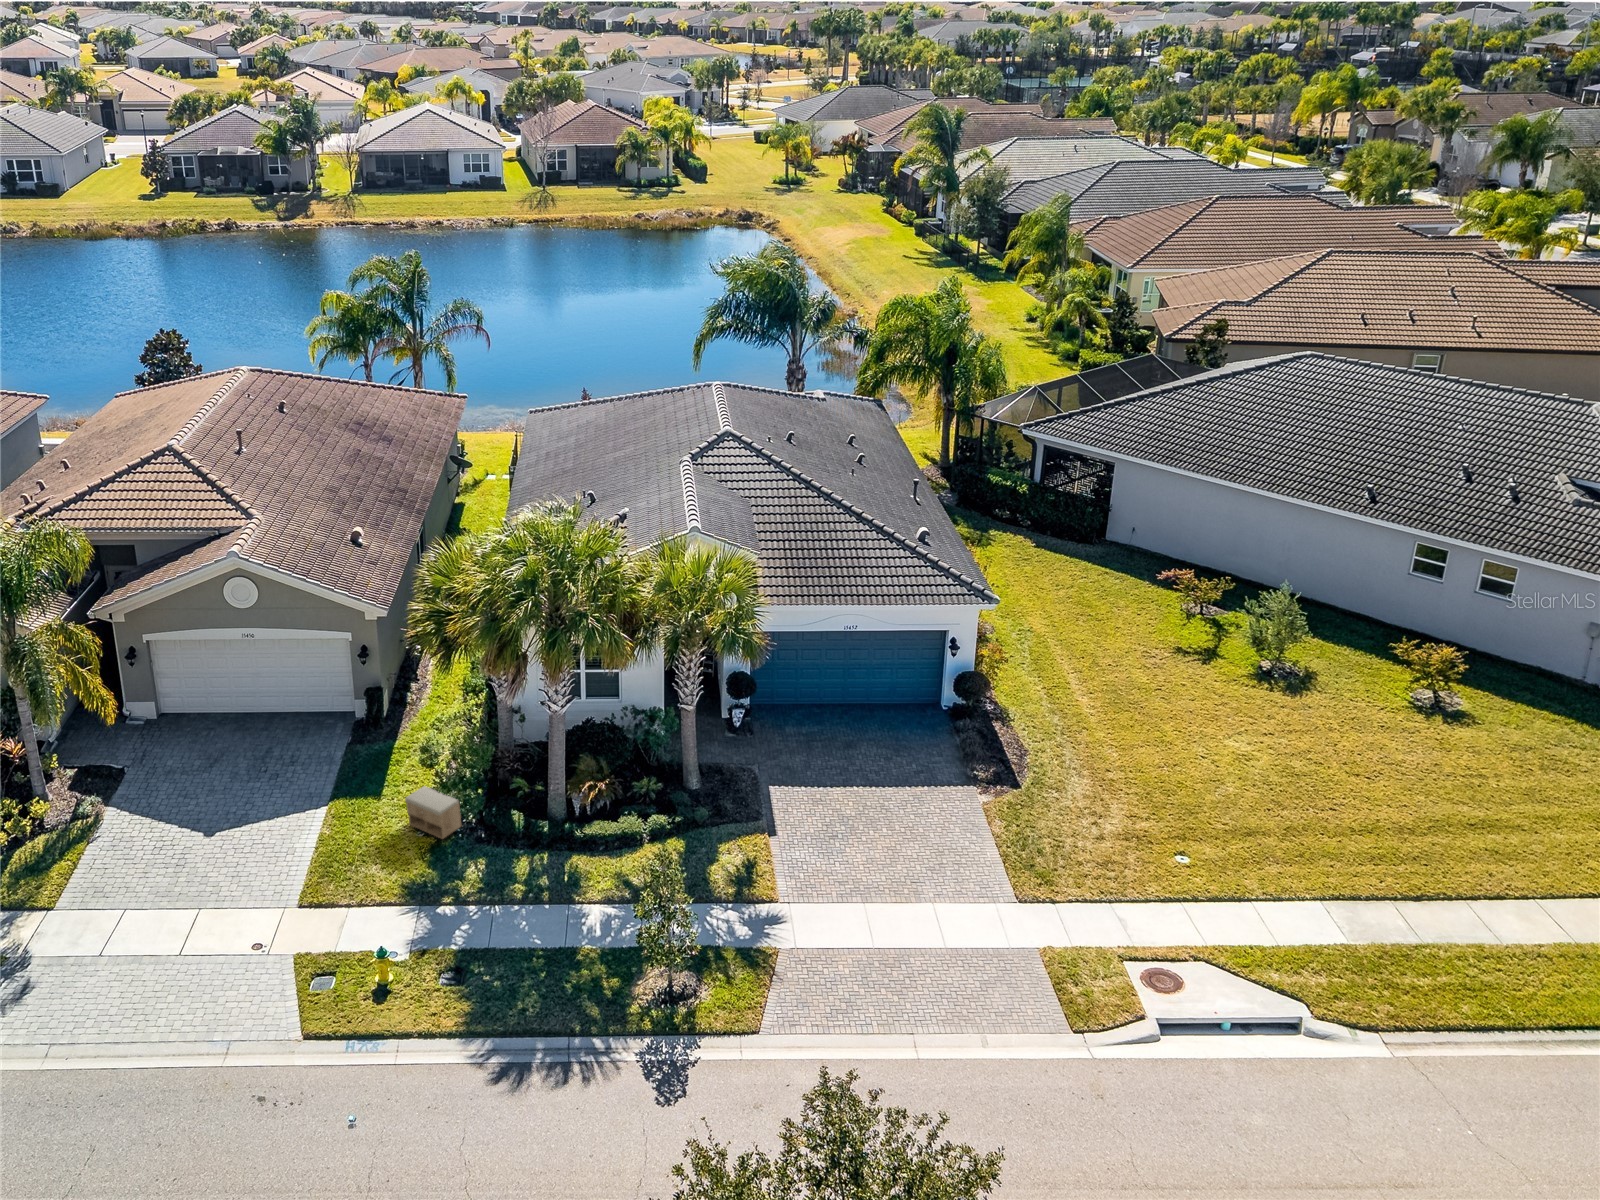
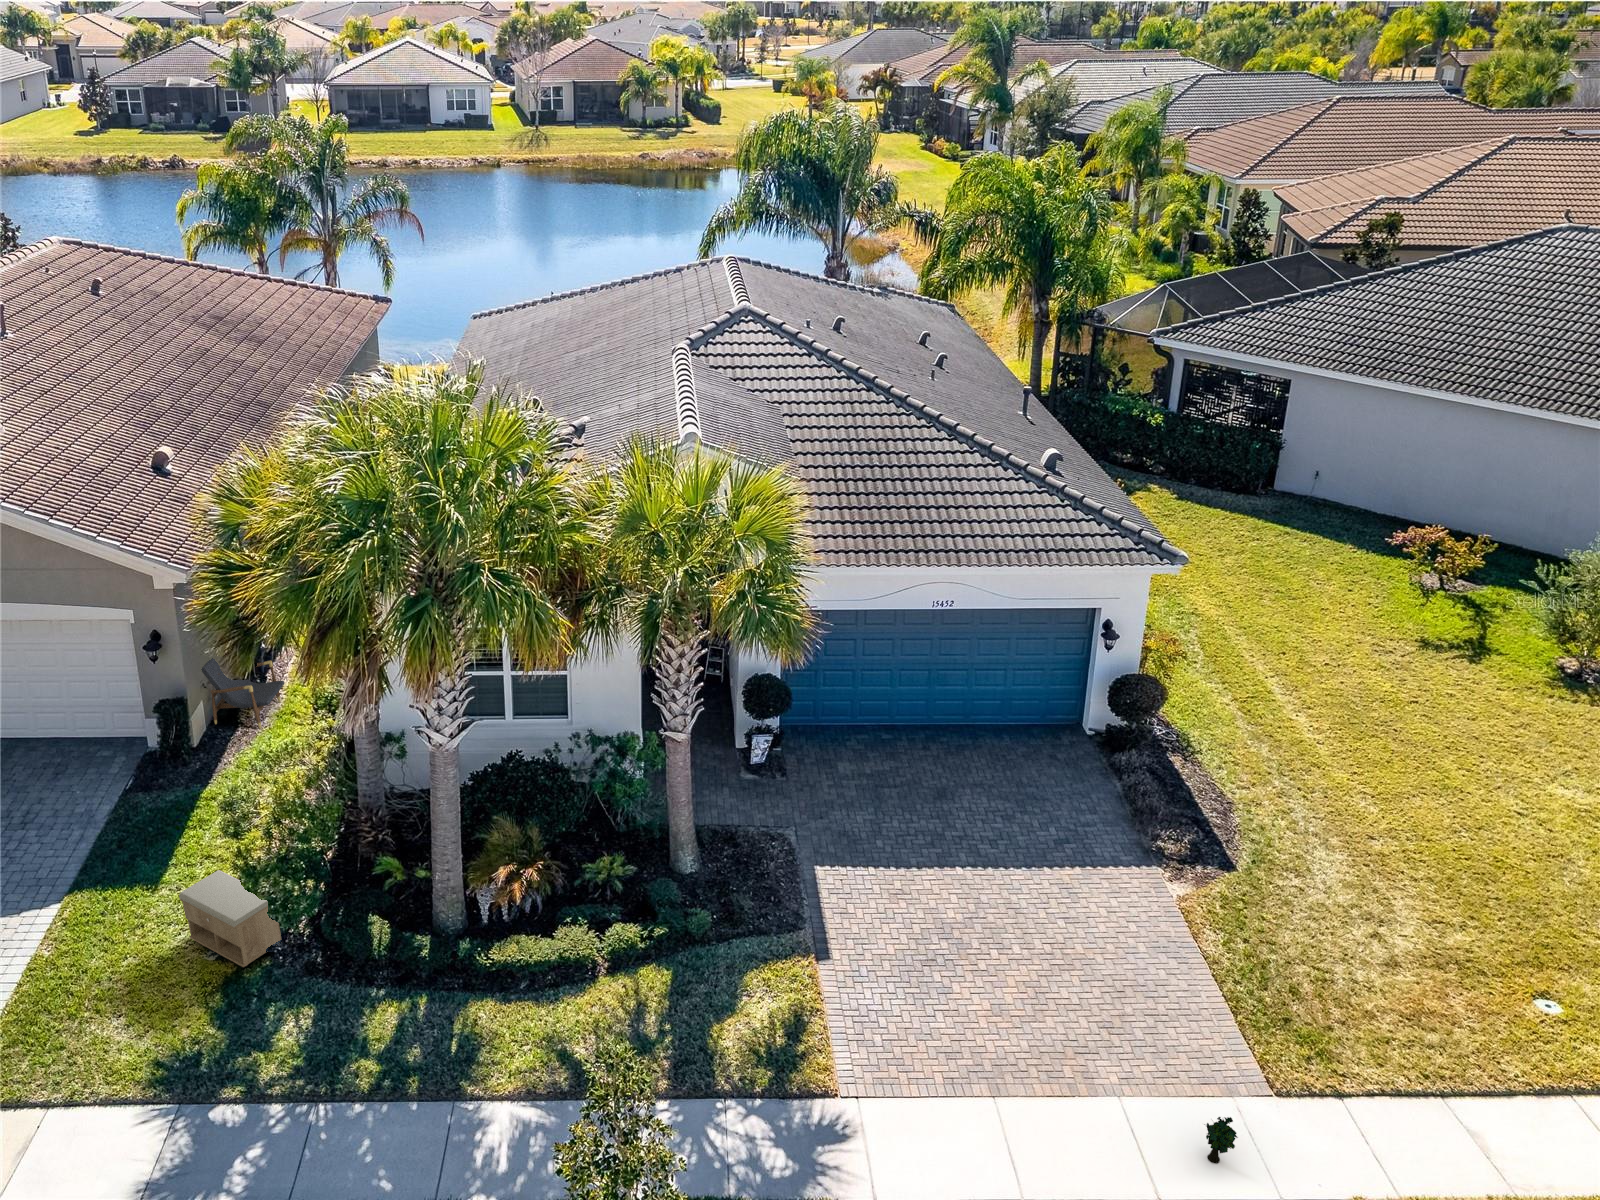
lounge chair: none [387,657,436,708] -> present [201,658,284,729]
decorative plant: none [968,904,986,931] -> present [1206,1117,1238,1163]

